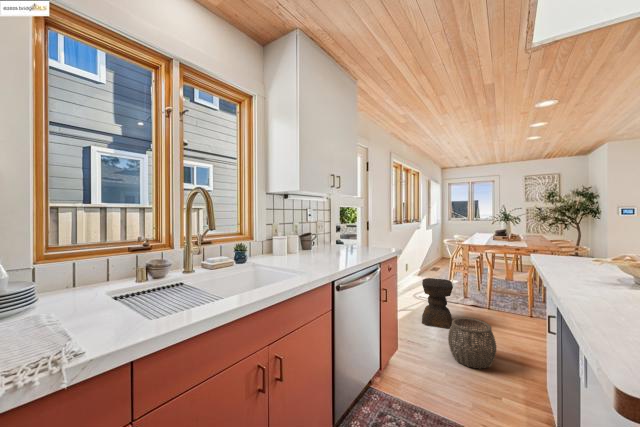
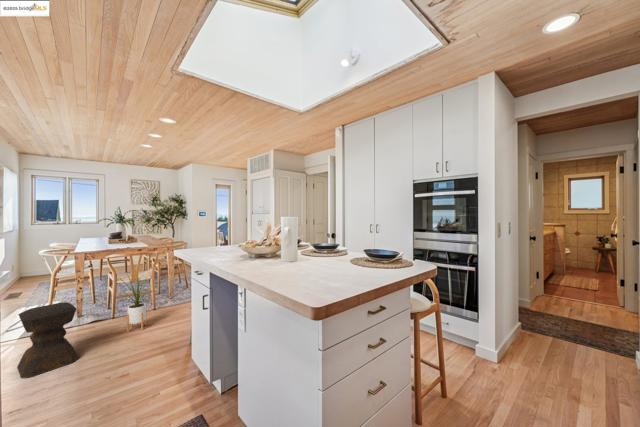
house plant: none [488,265,527,329] -> present [120,274,148,332]
woven basket: present [448,318,496,369] -> none [83,333,145,395]

